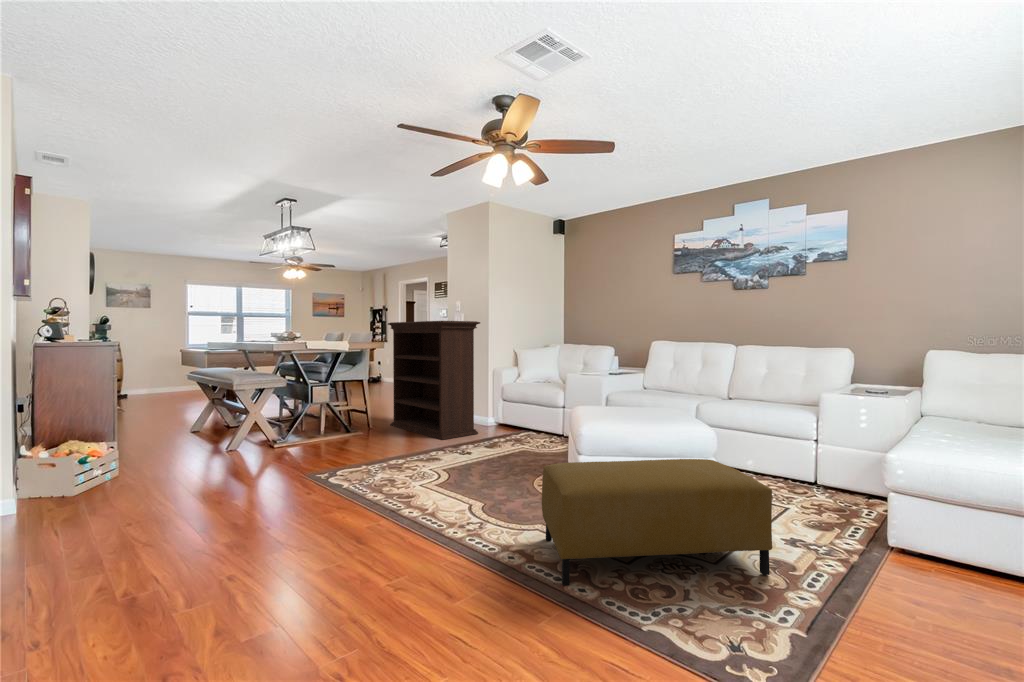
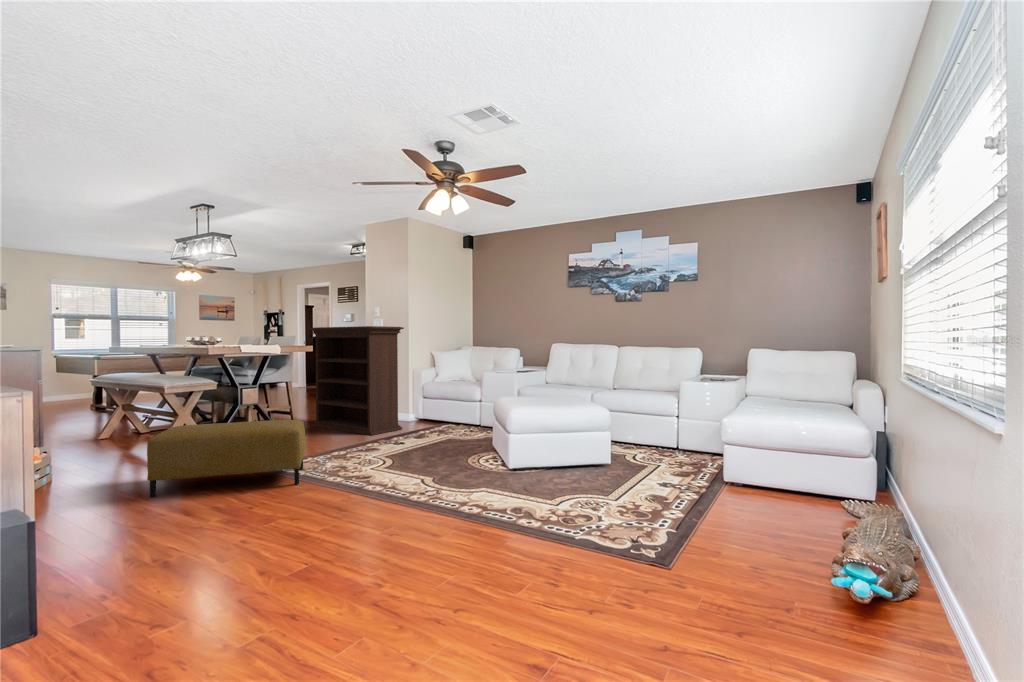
ottoman: present [542,459,773,585] -> present [147,420,305,497]

